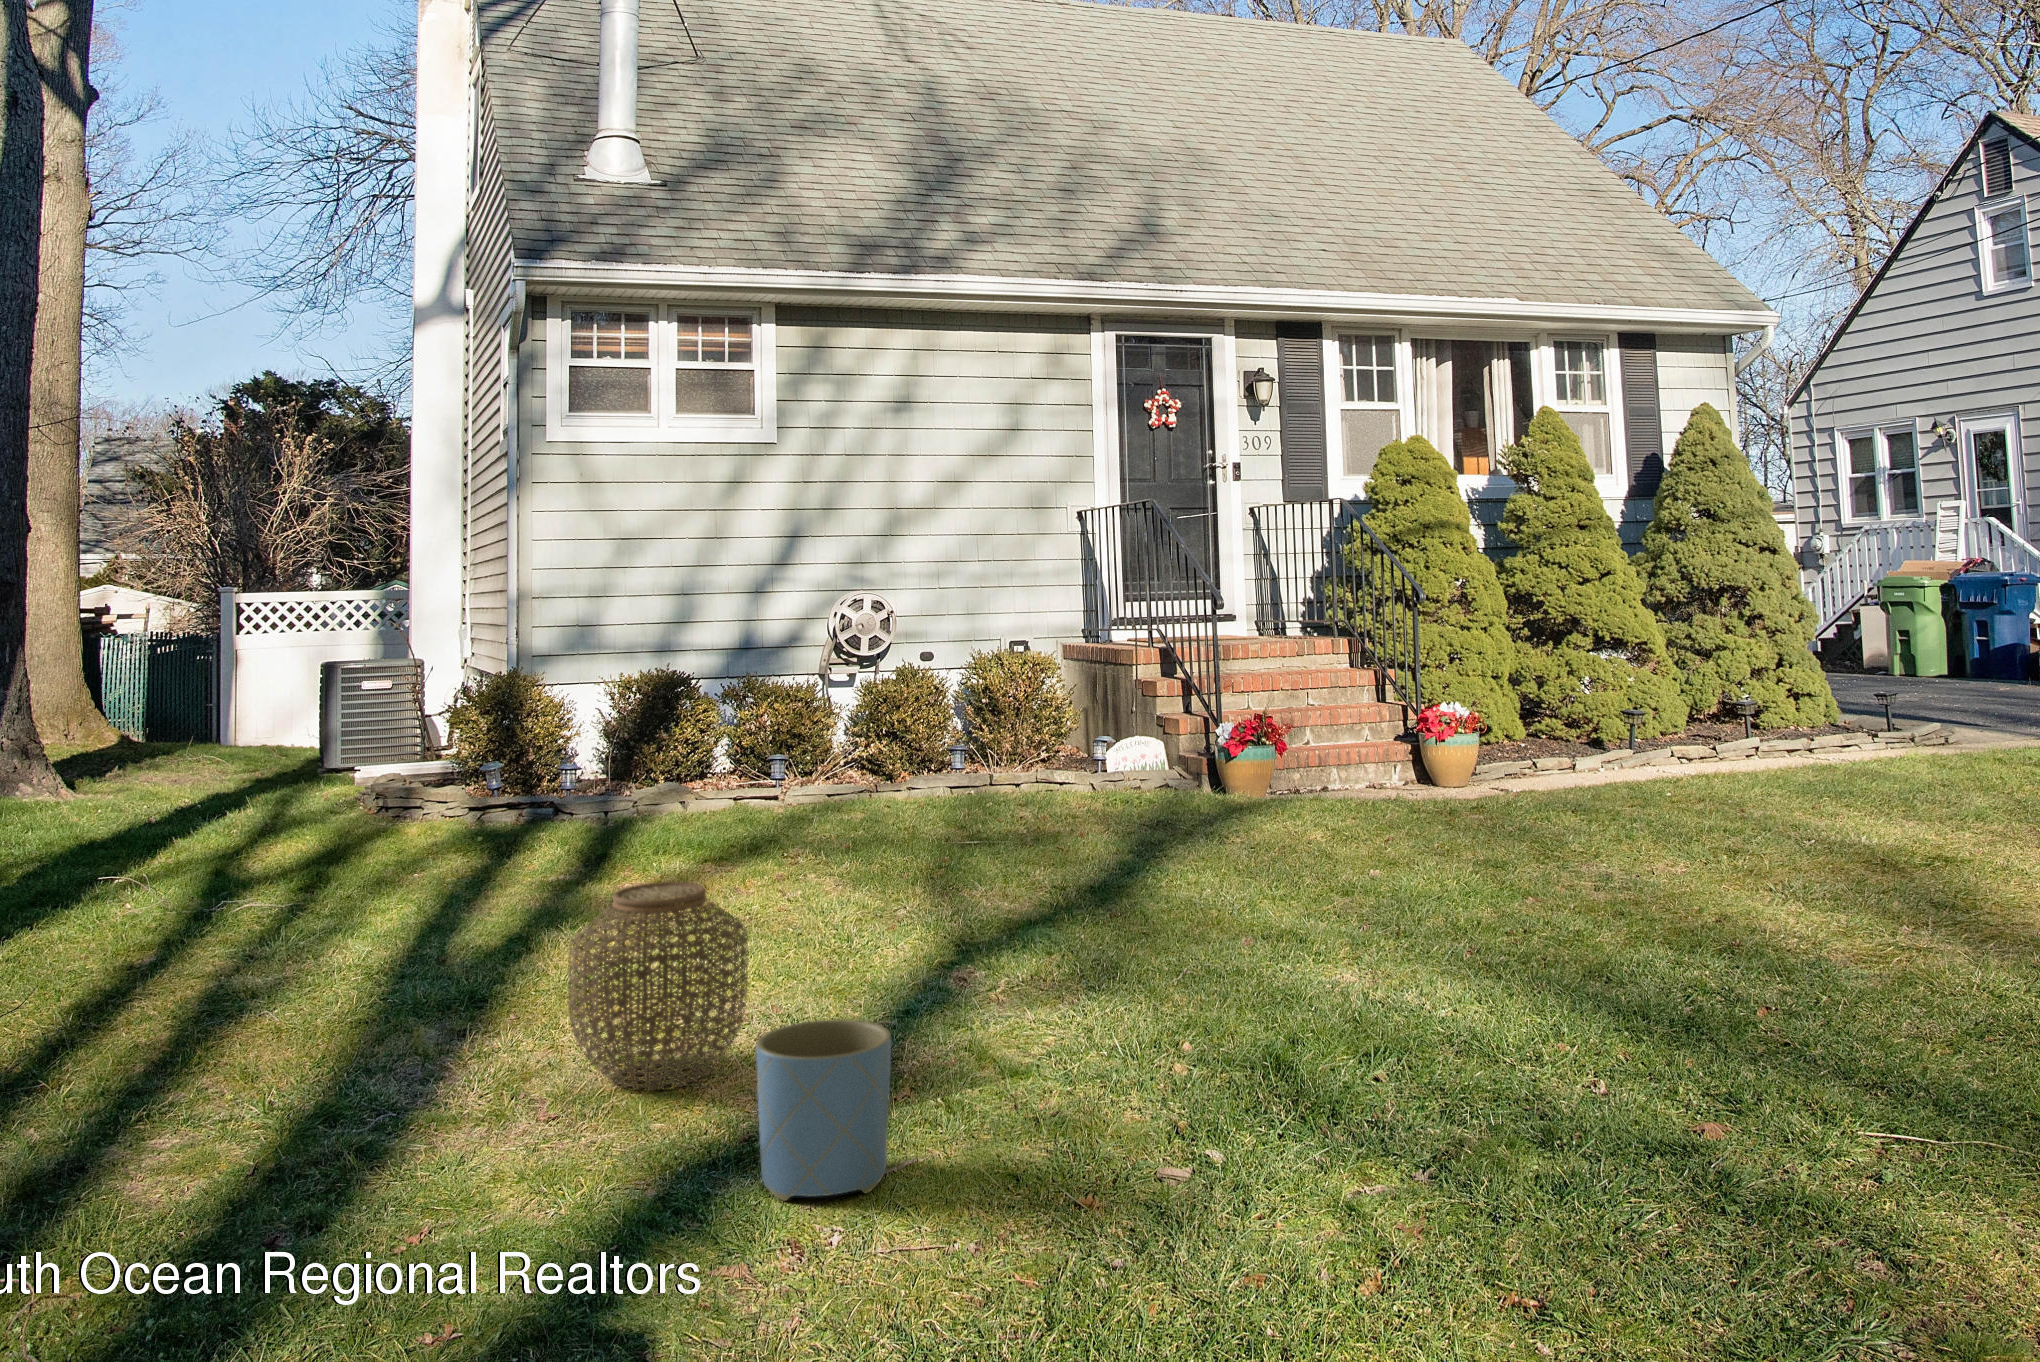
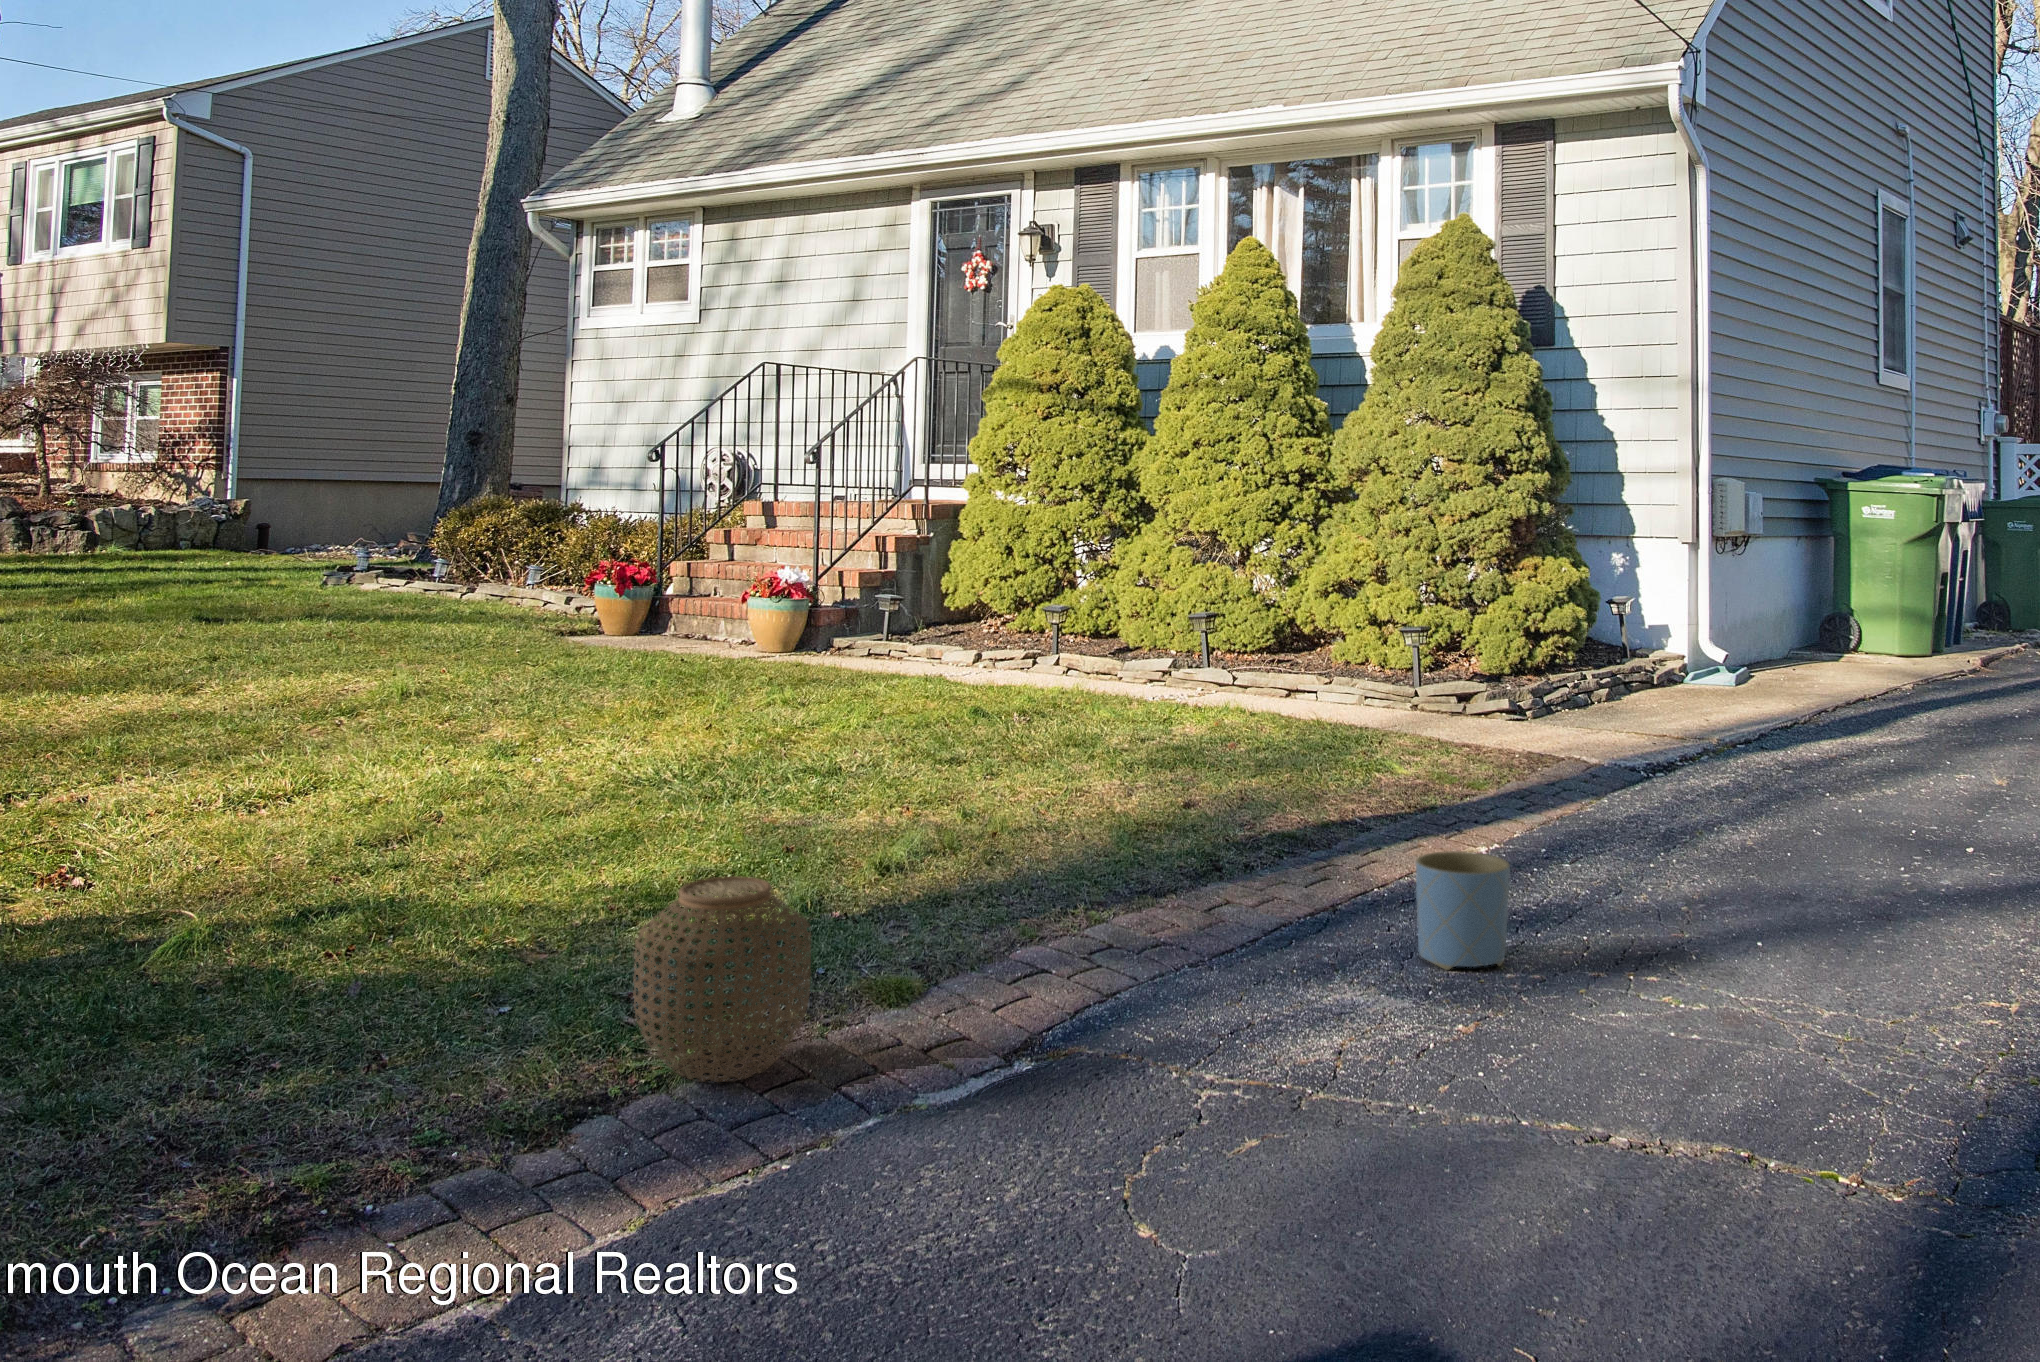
planter: present [756,1019,891,1201] -> present [1416,851,1510,970]

